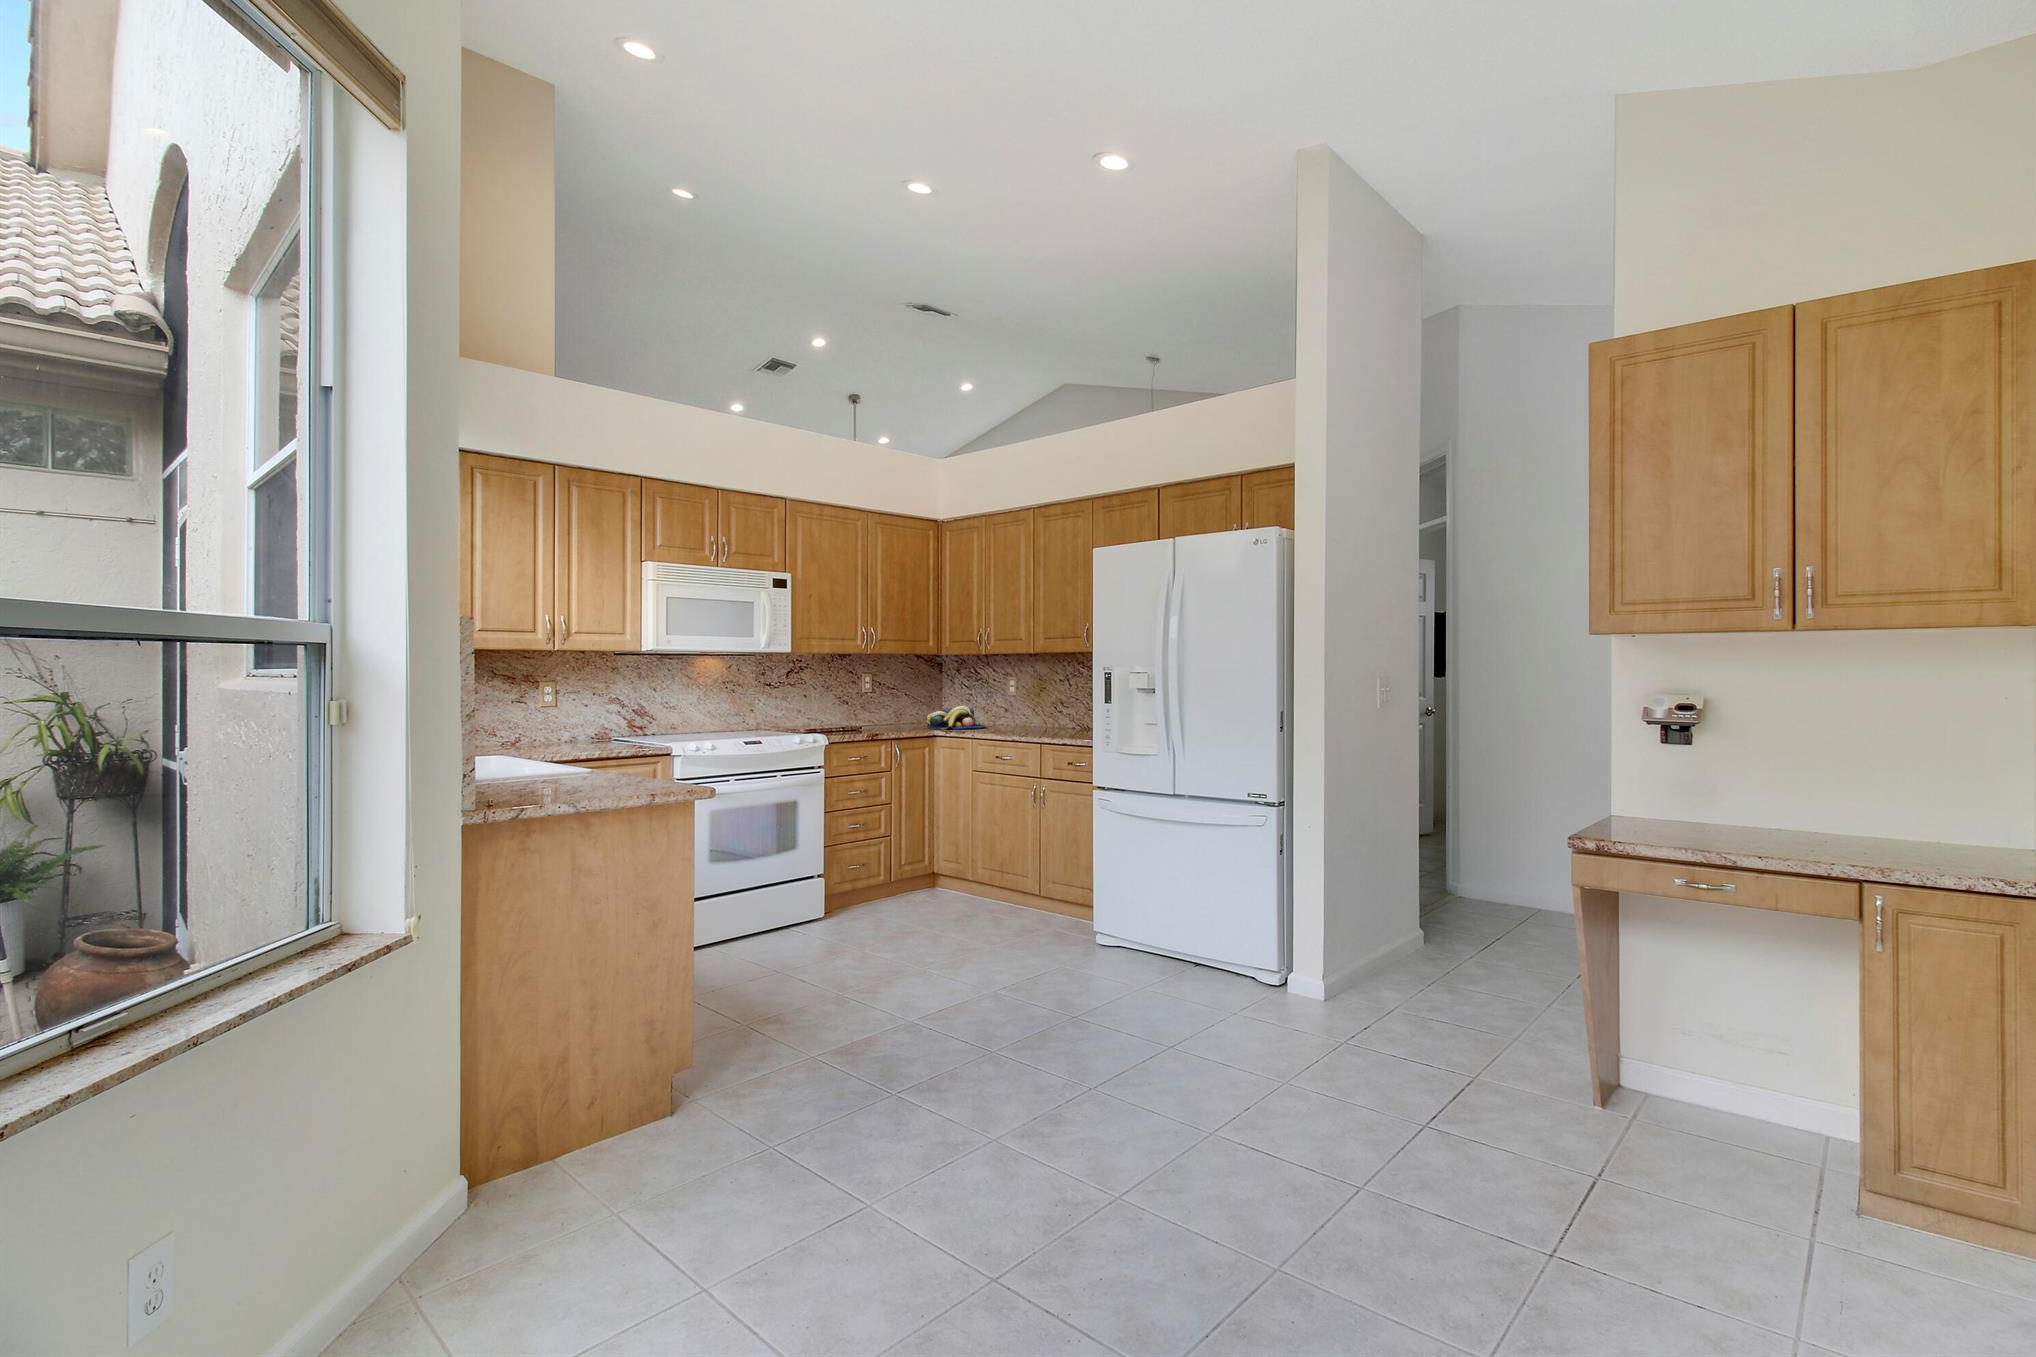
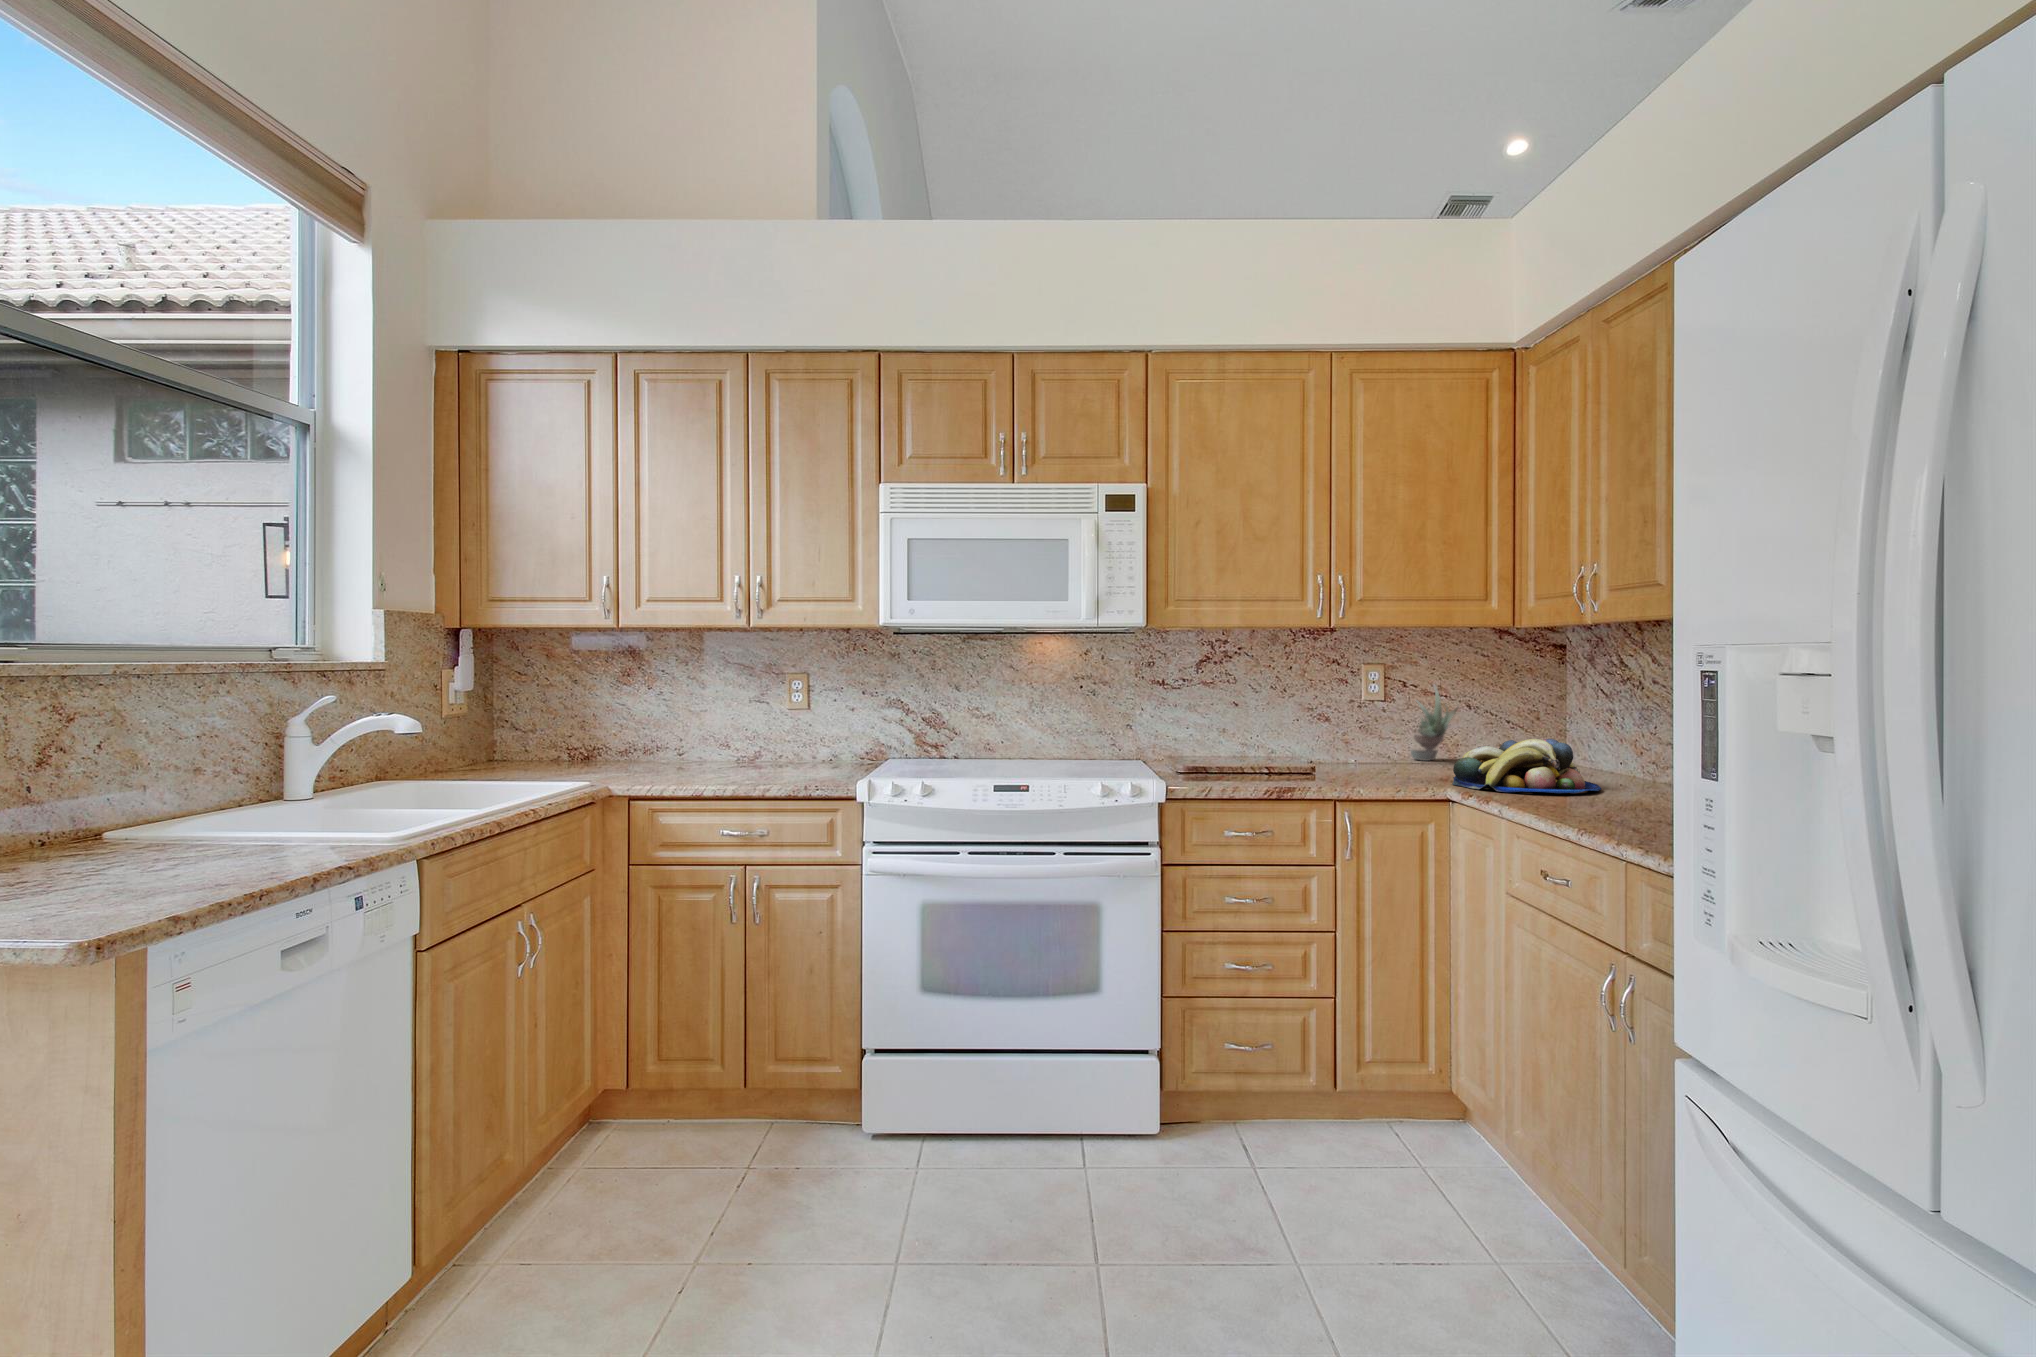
succulent plant: none [877,684,905,724] -> present [1411,685,1458,761]

